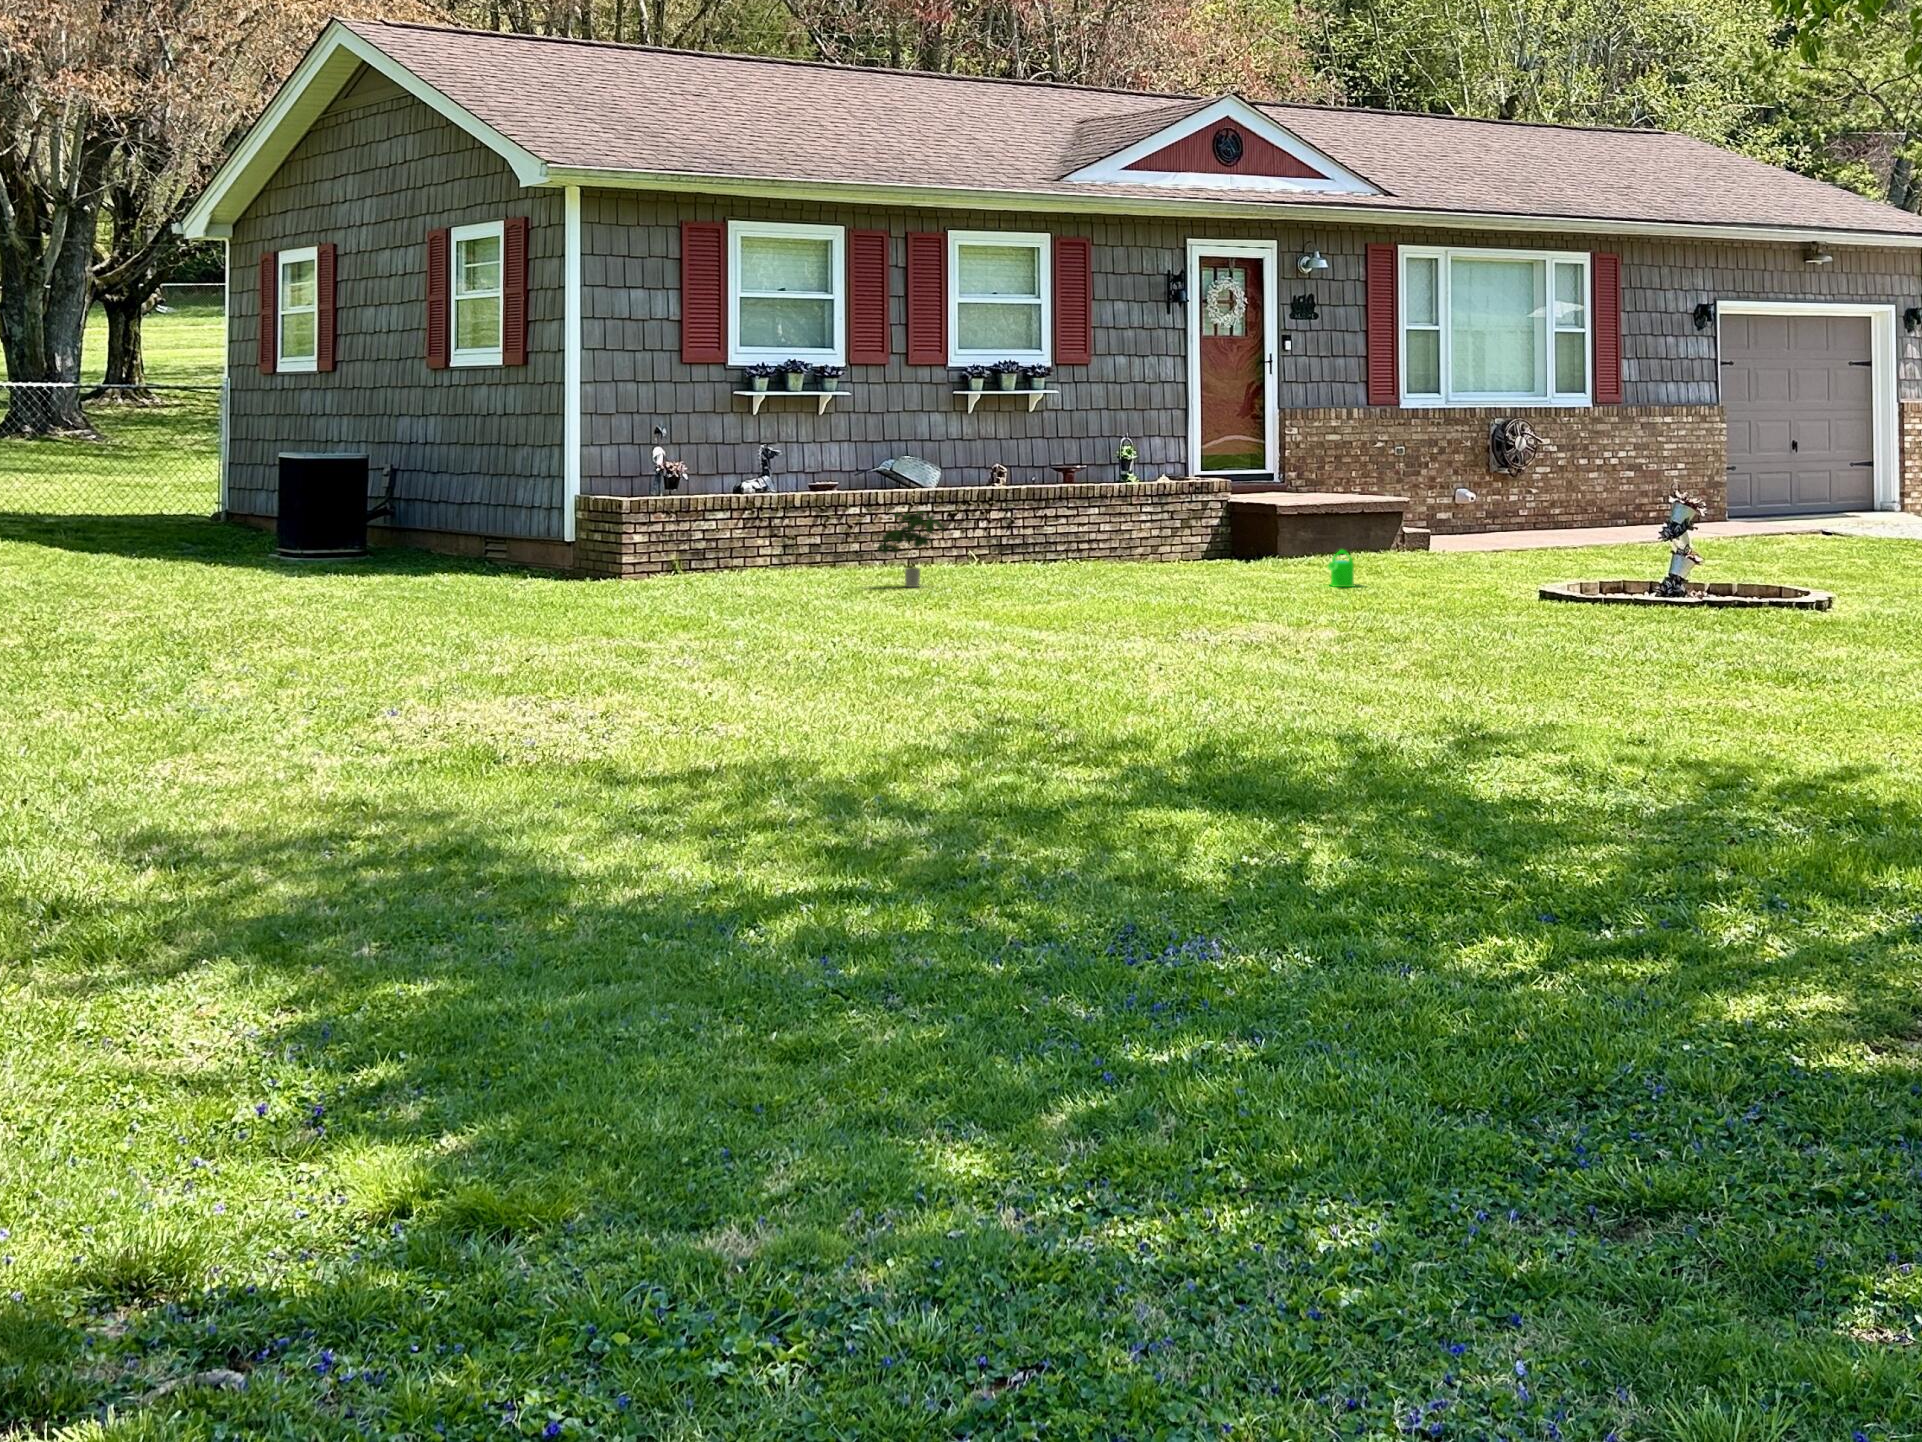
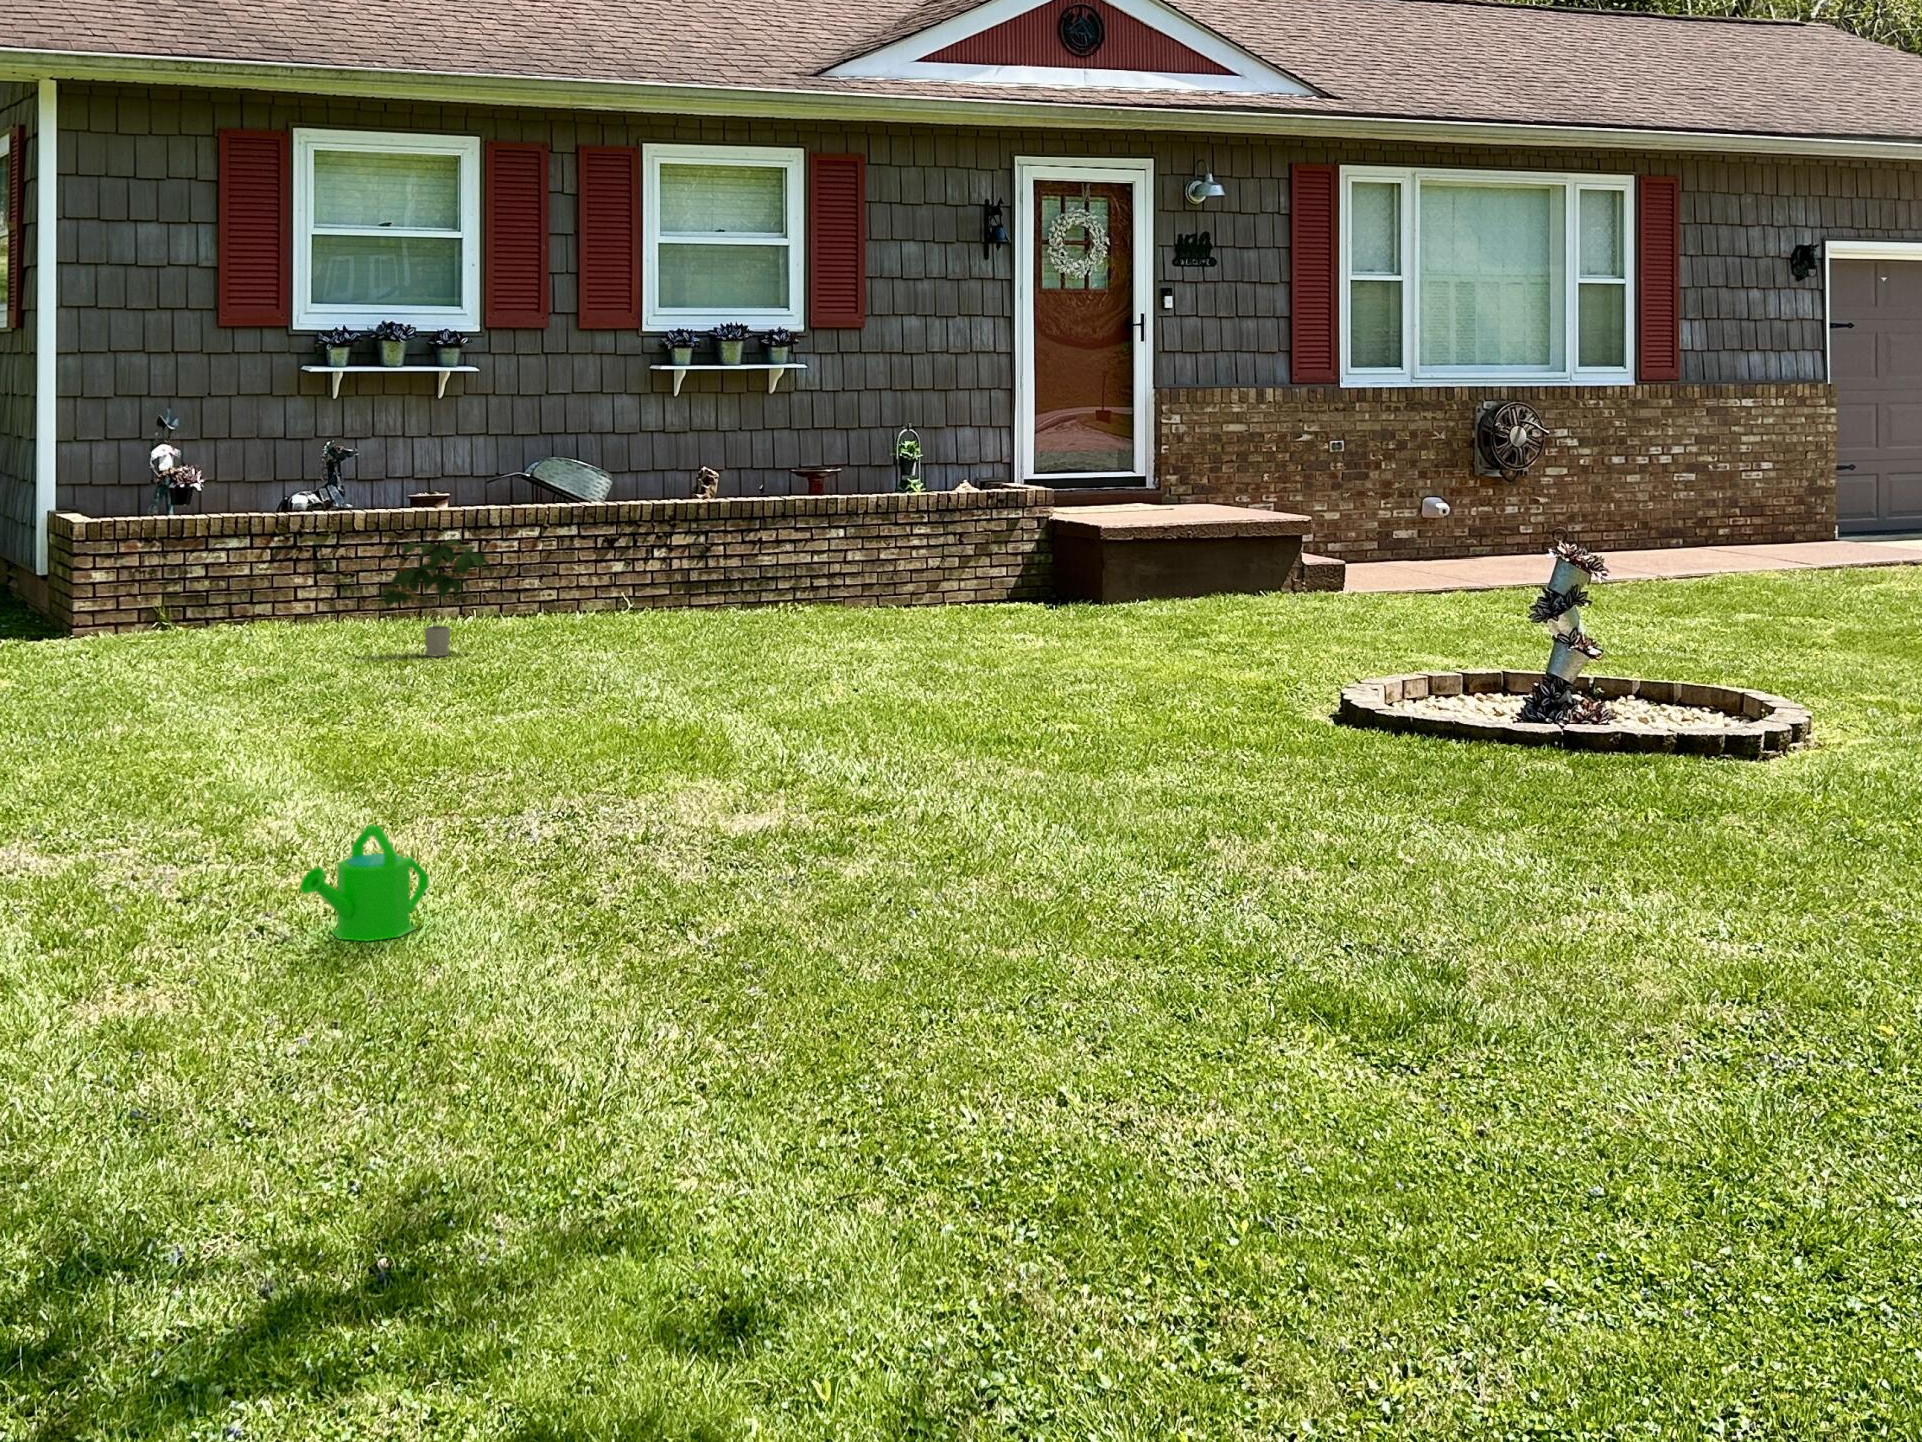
watering can: present [1328,549,1354,587] -> present [300,824,429,941]

